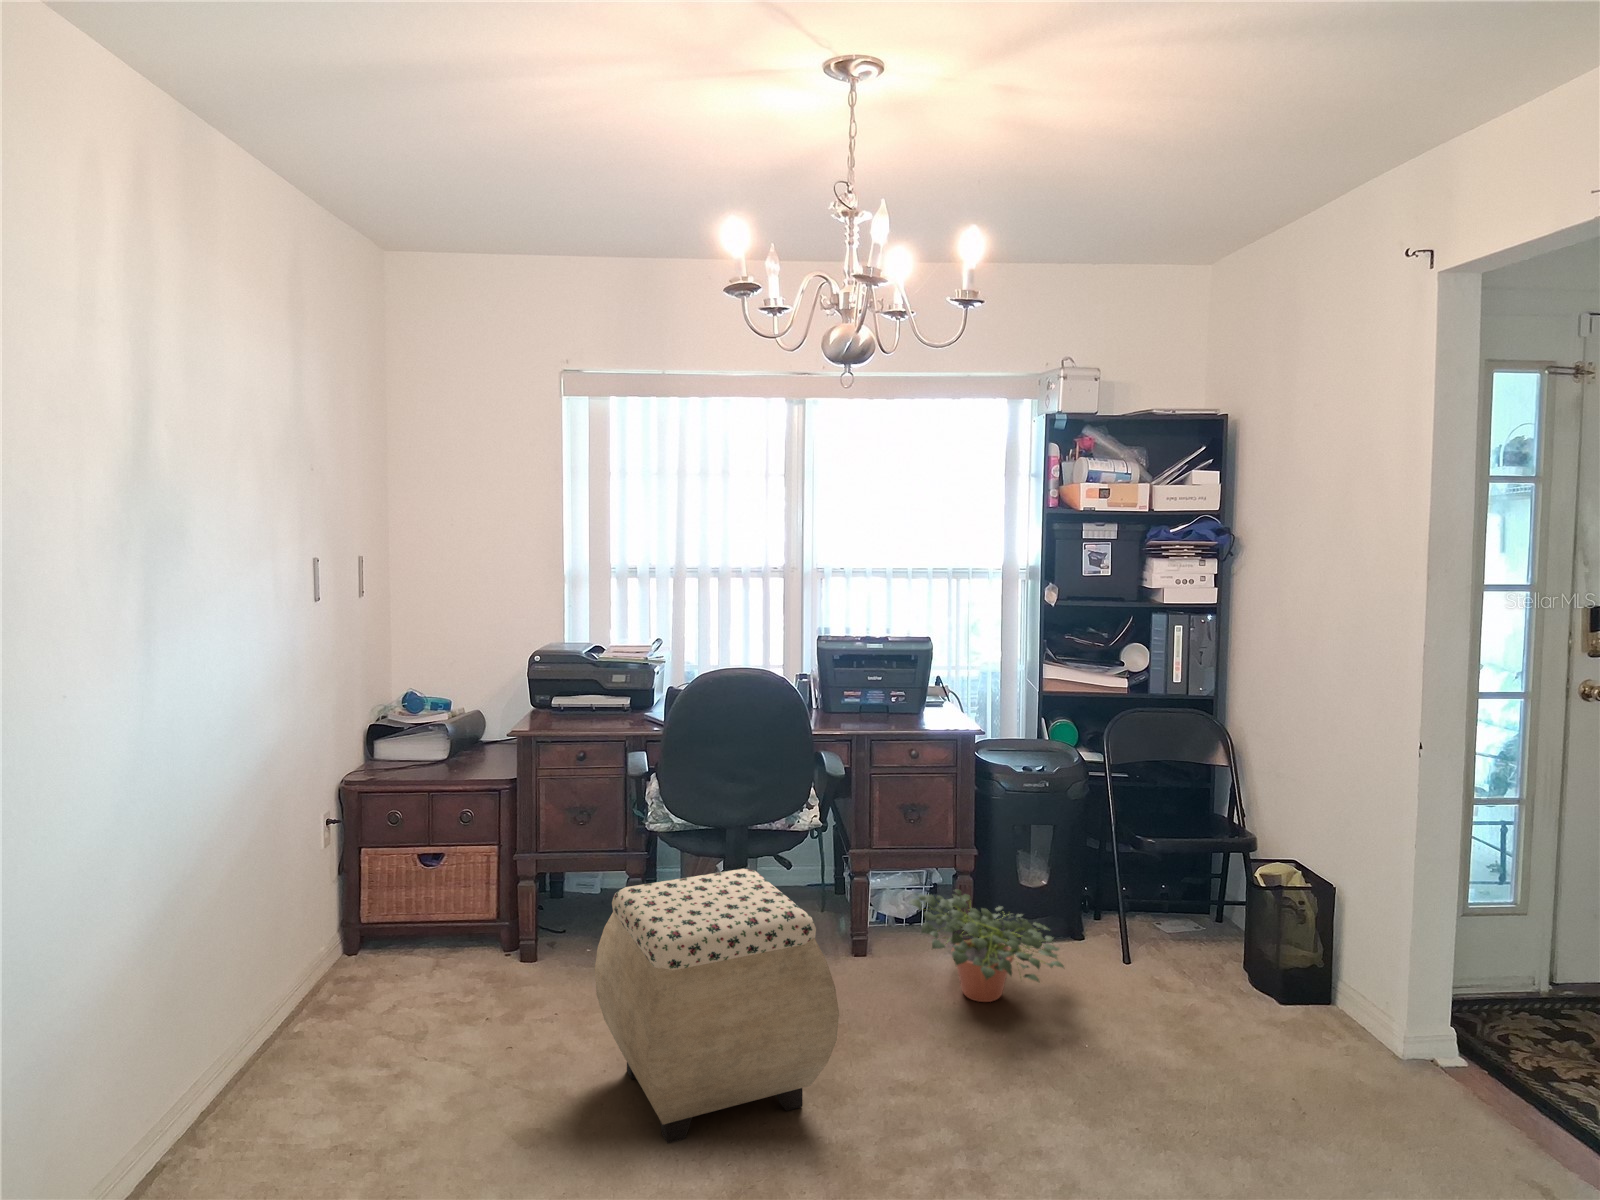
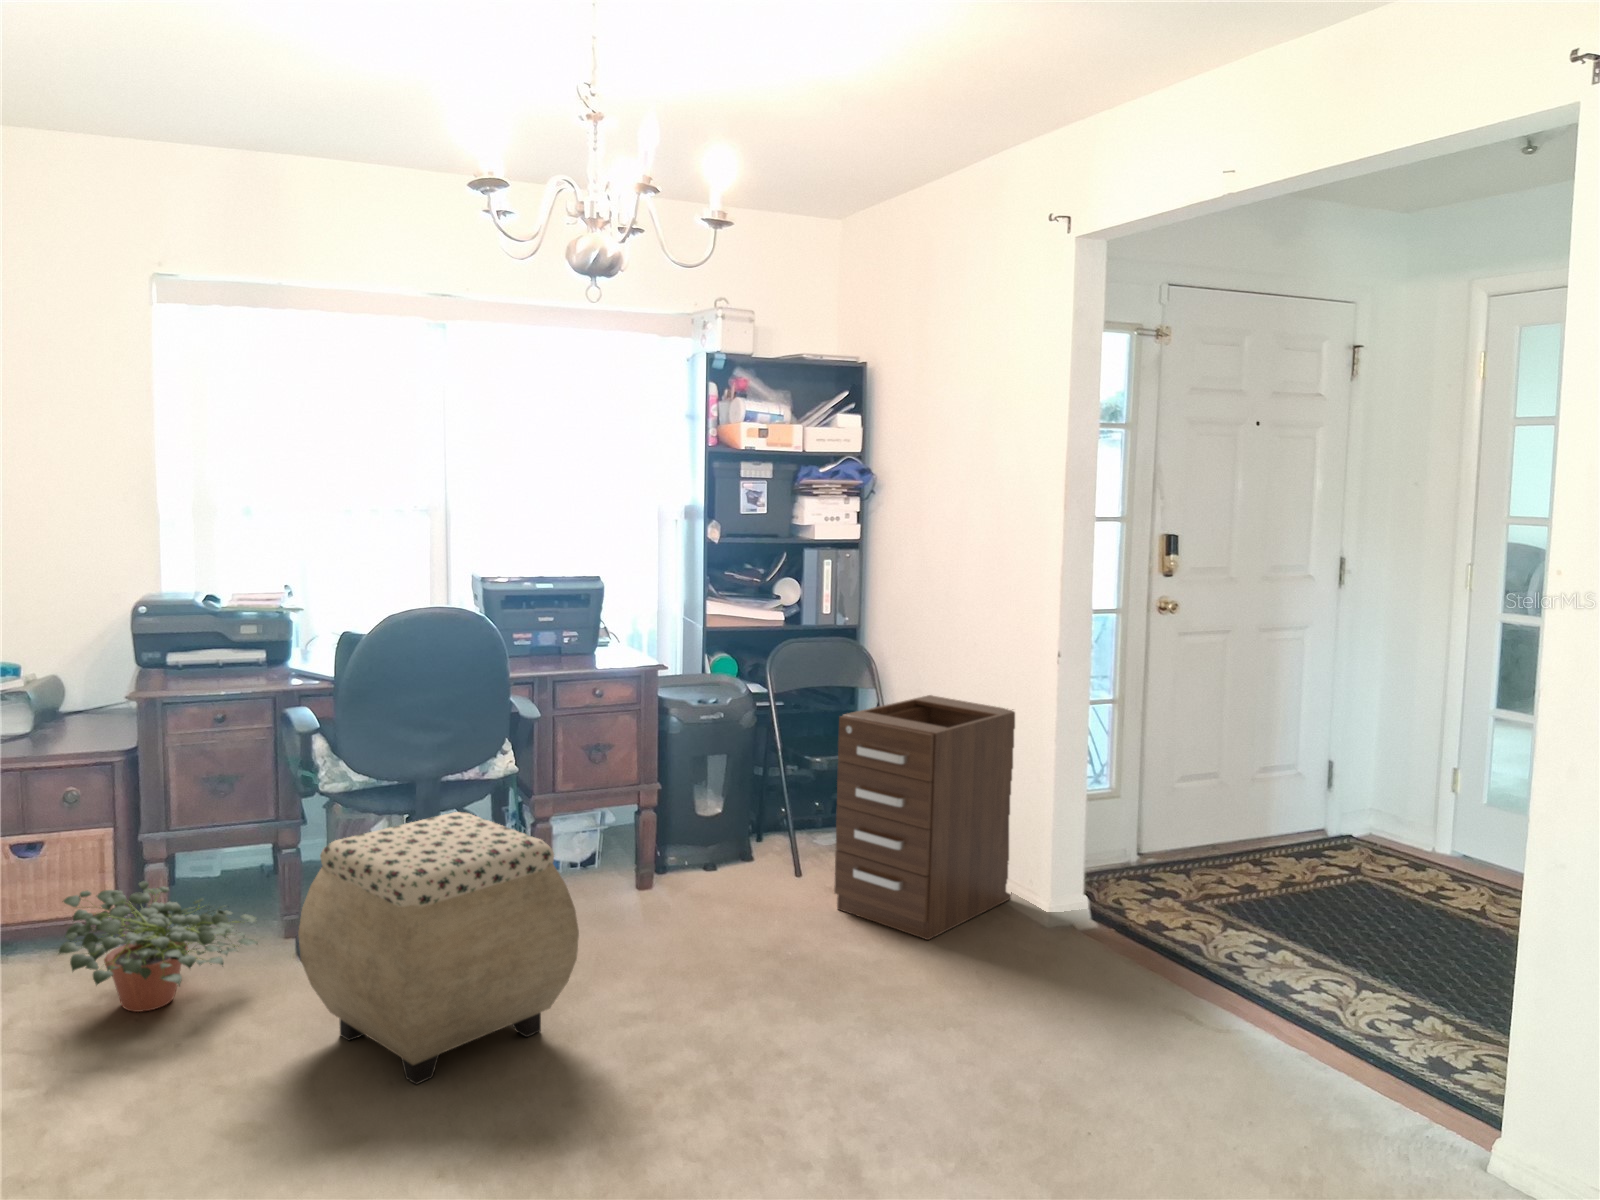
filing cabinet: none [1157,783,1396,1075] -> present [834,695,1015,940]
potted plant: present [910,889,1064,1002] -> present [59,881,258,1012]

